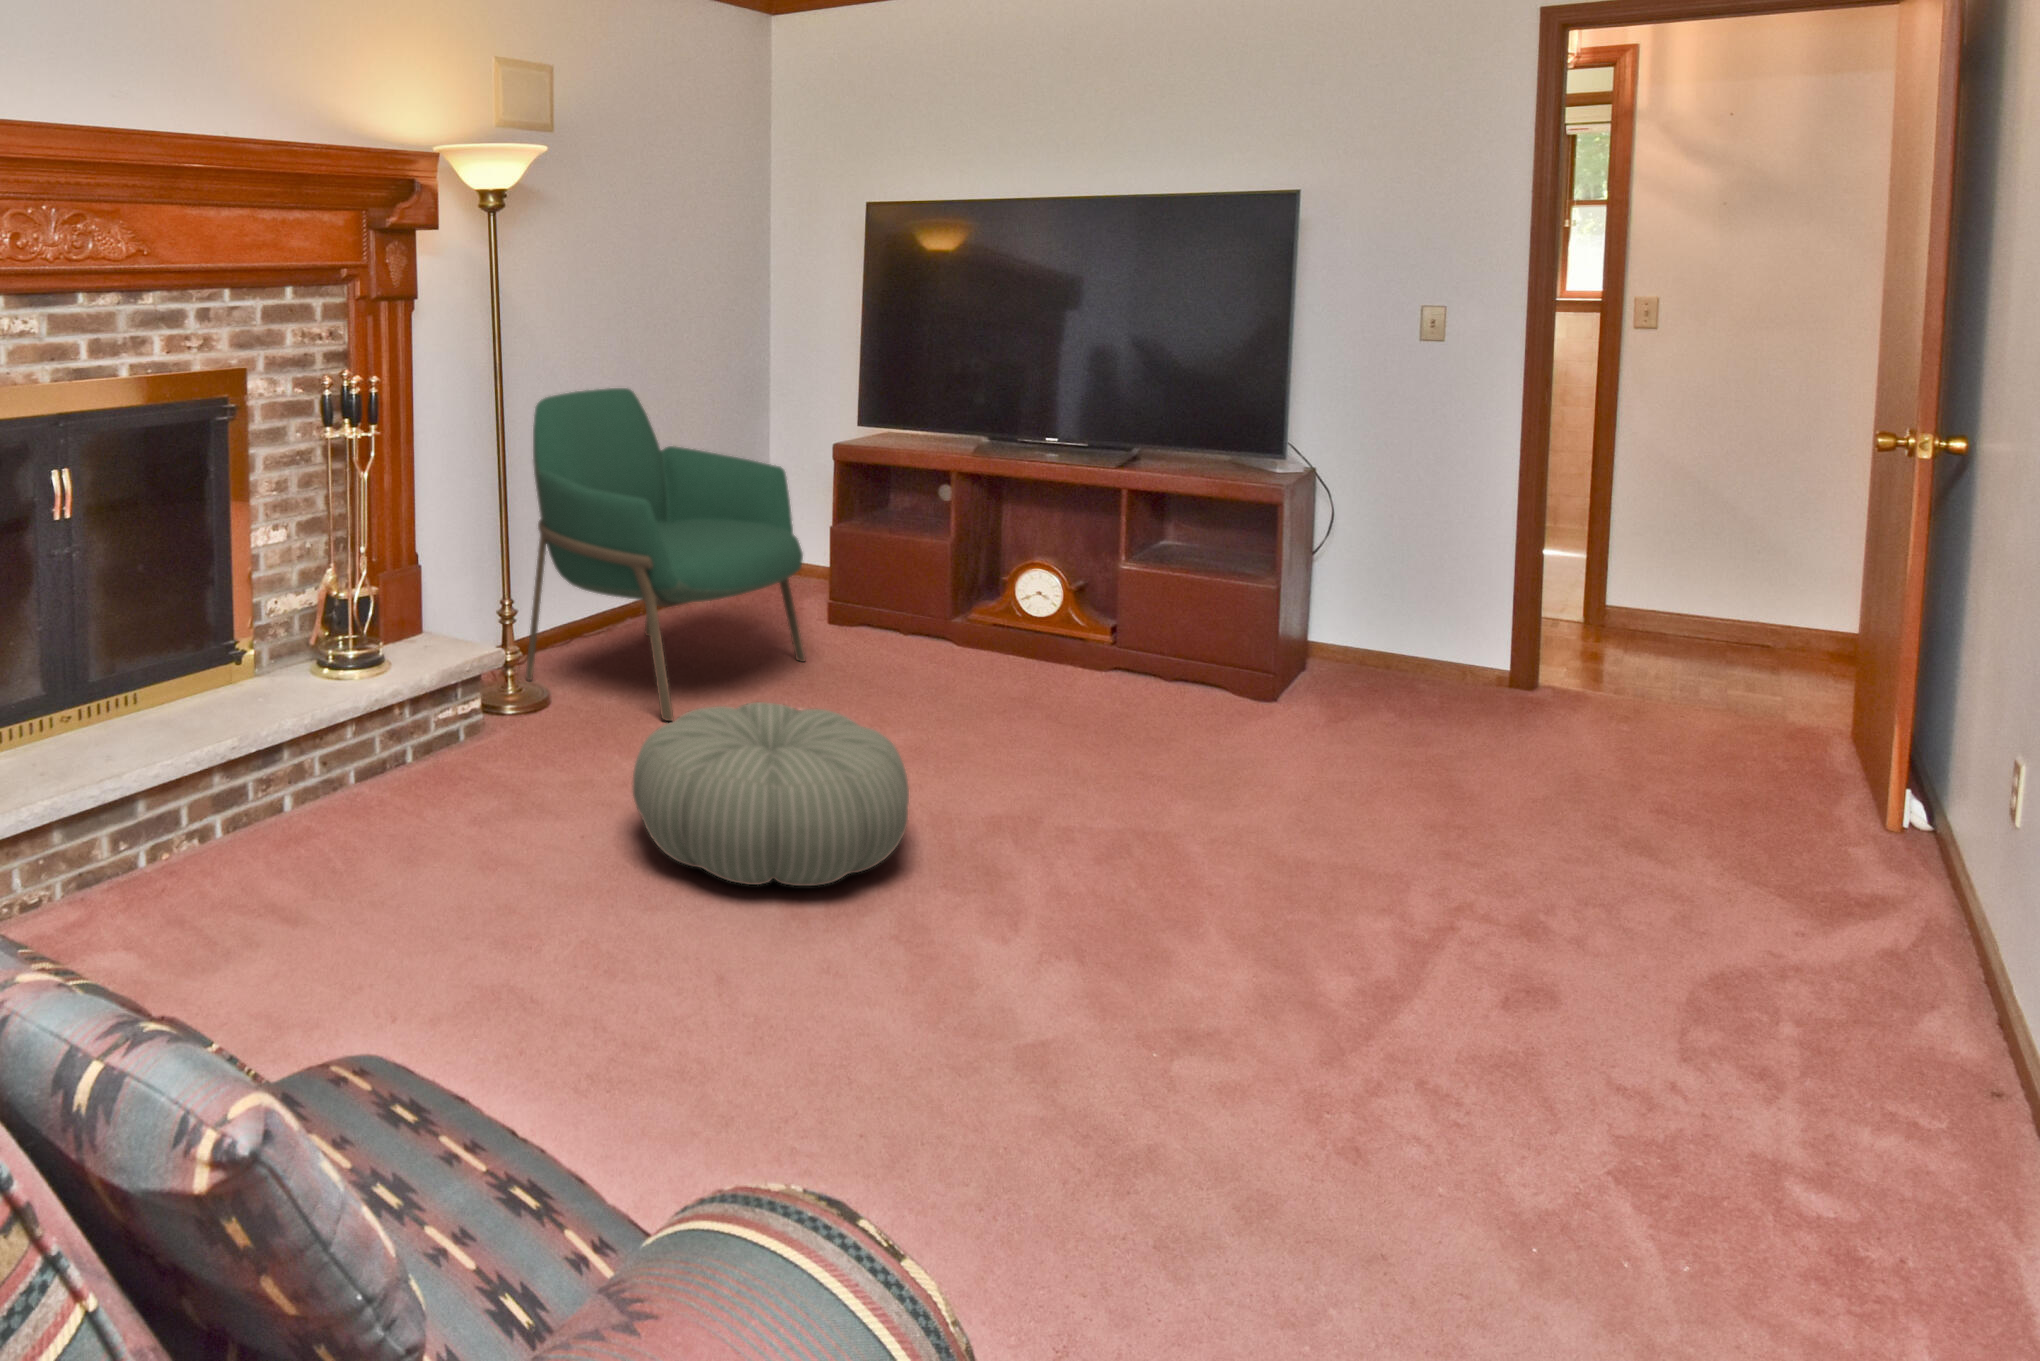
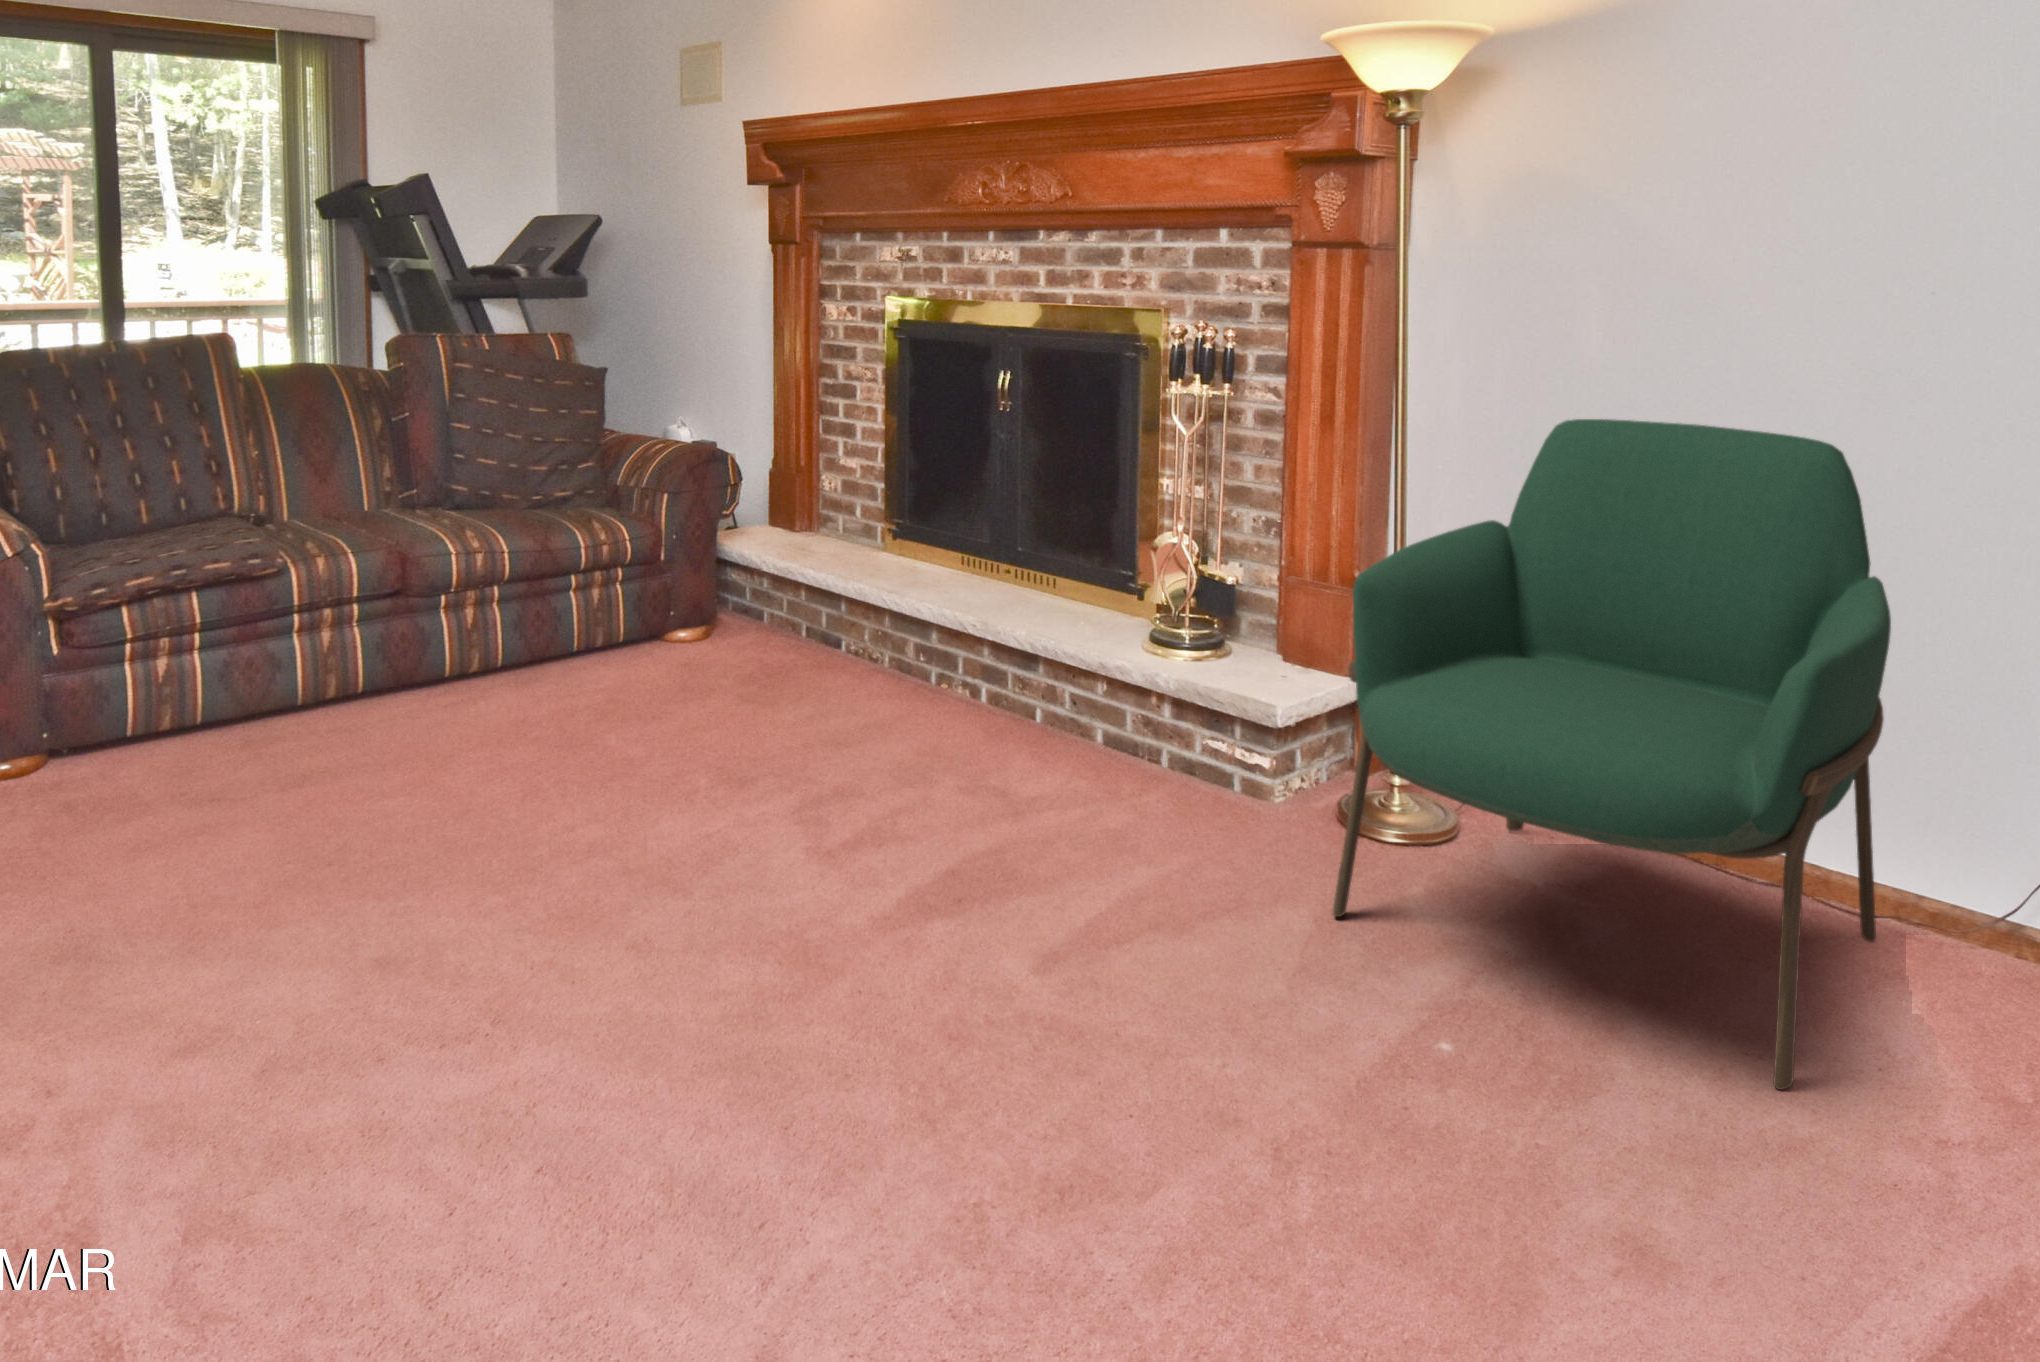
pouf: present [632,702,909,886] -> none [701,761,1044,1006]

